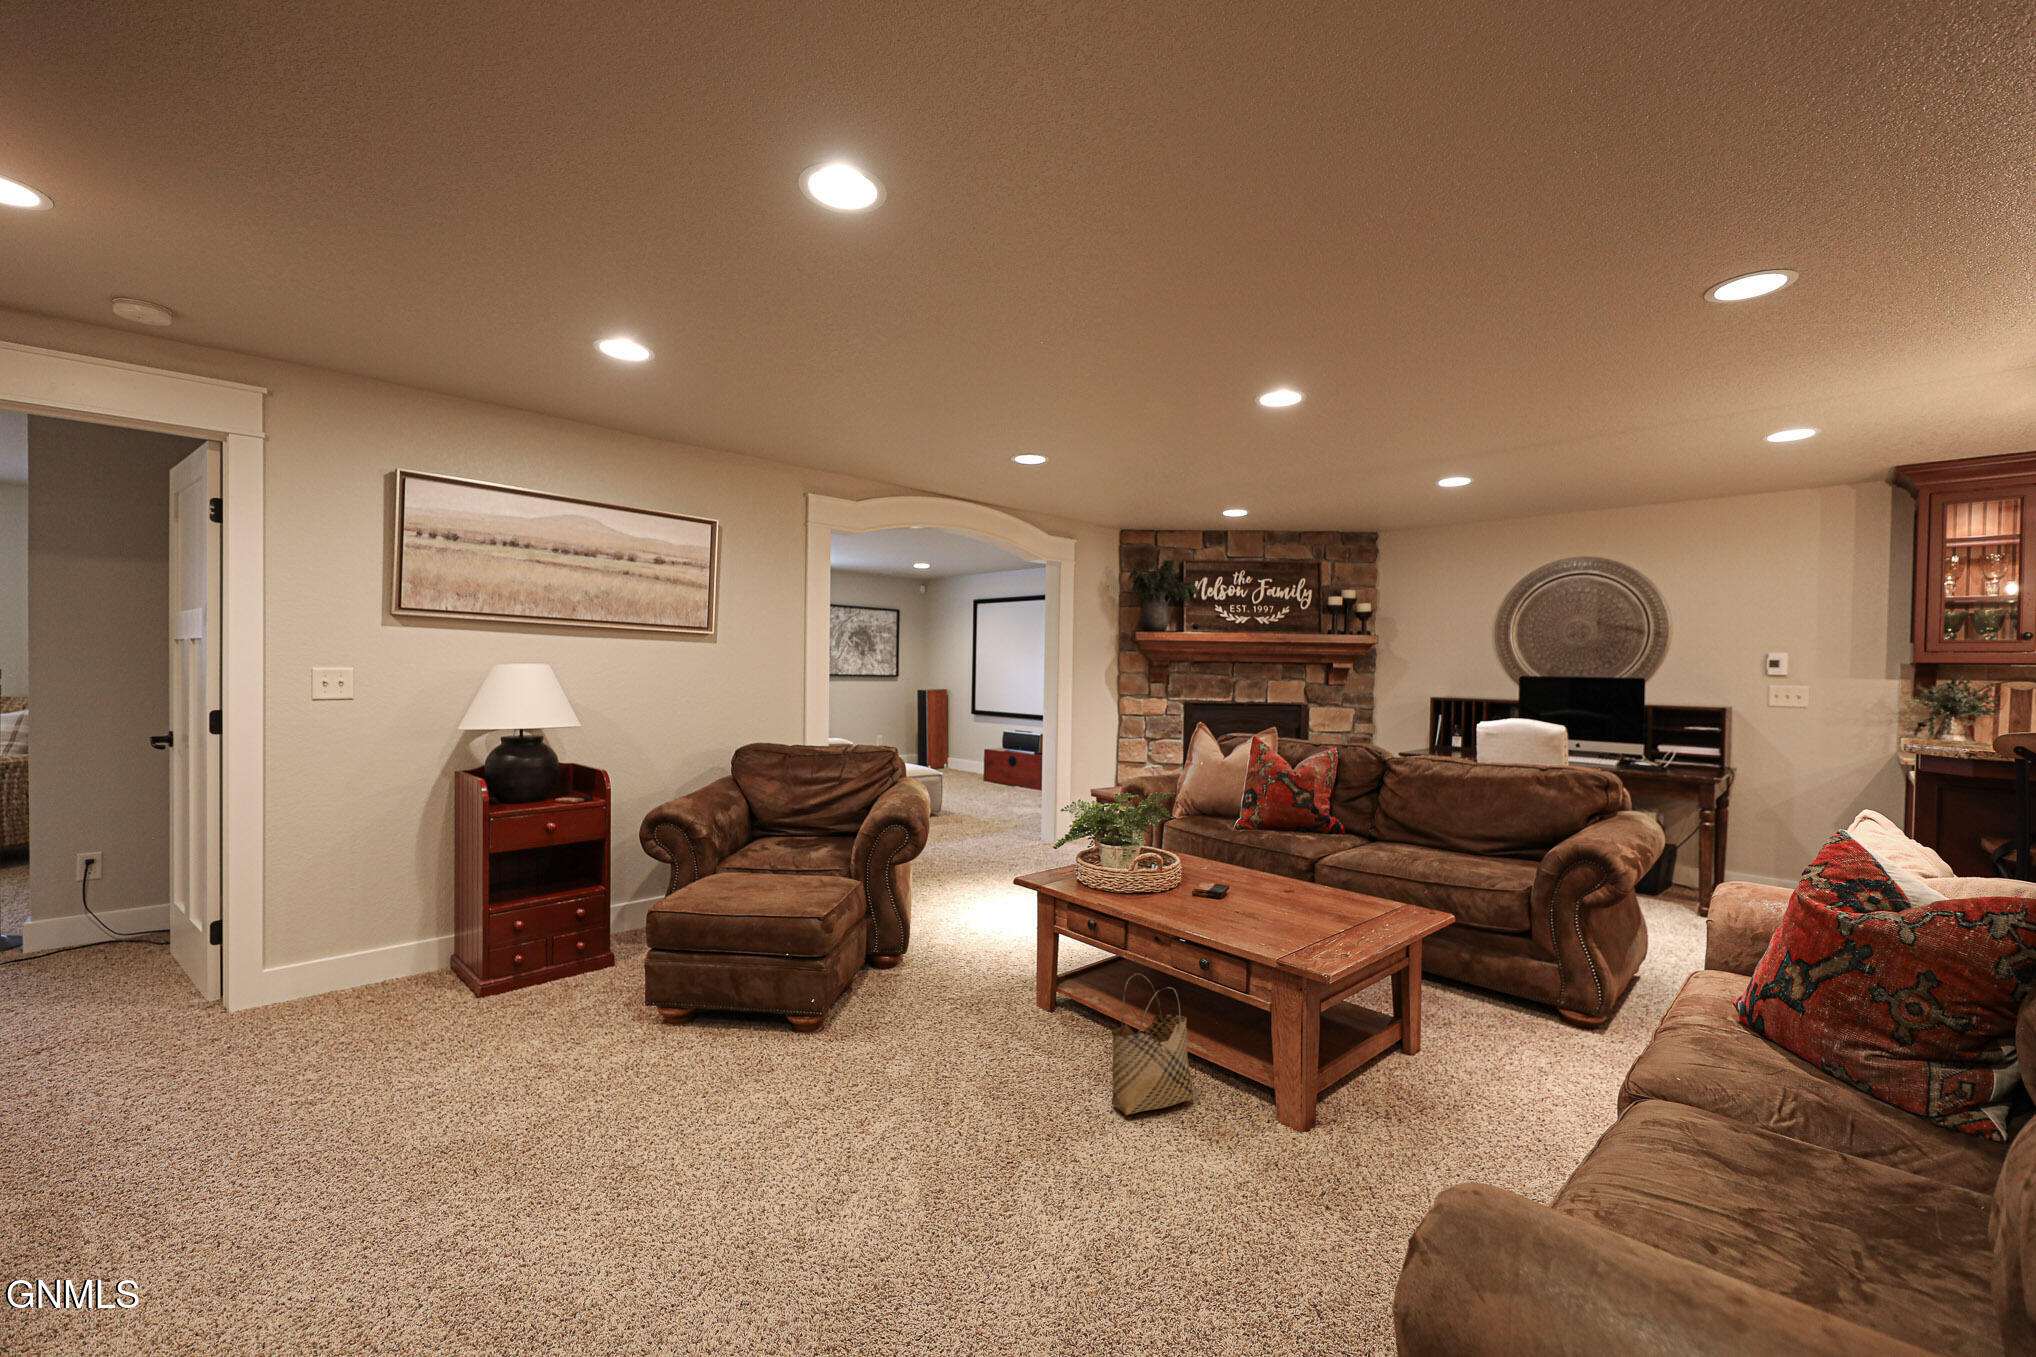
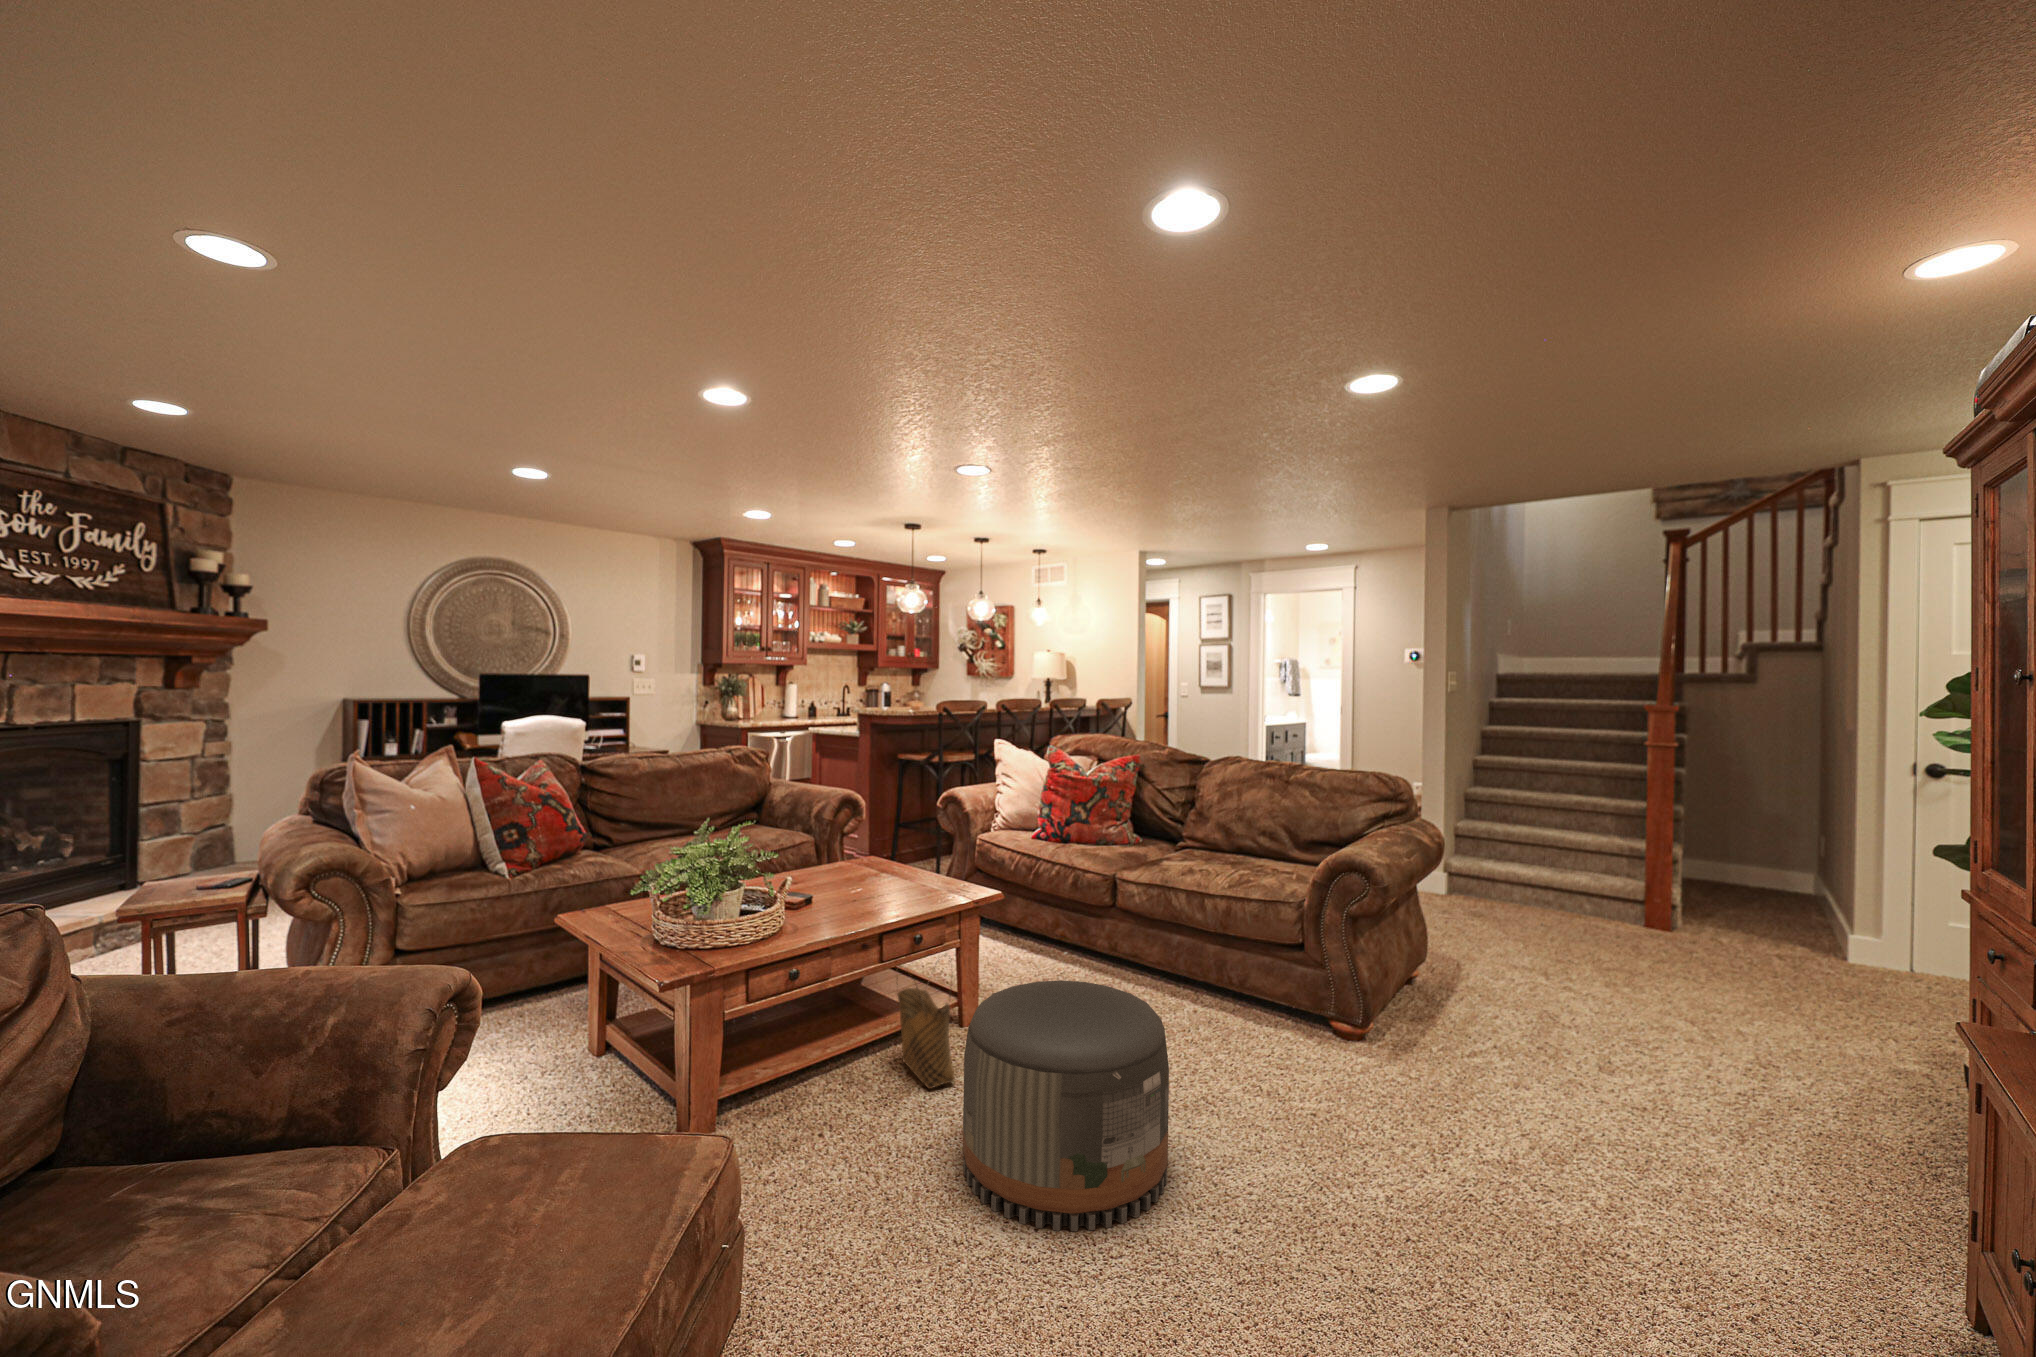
pouf: none [859,988,1076,1253] -> present [963,980,1169,1231]

